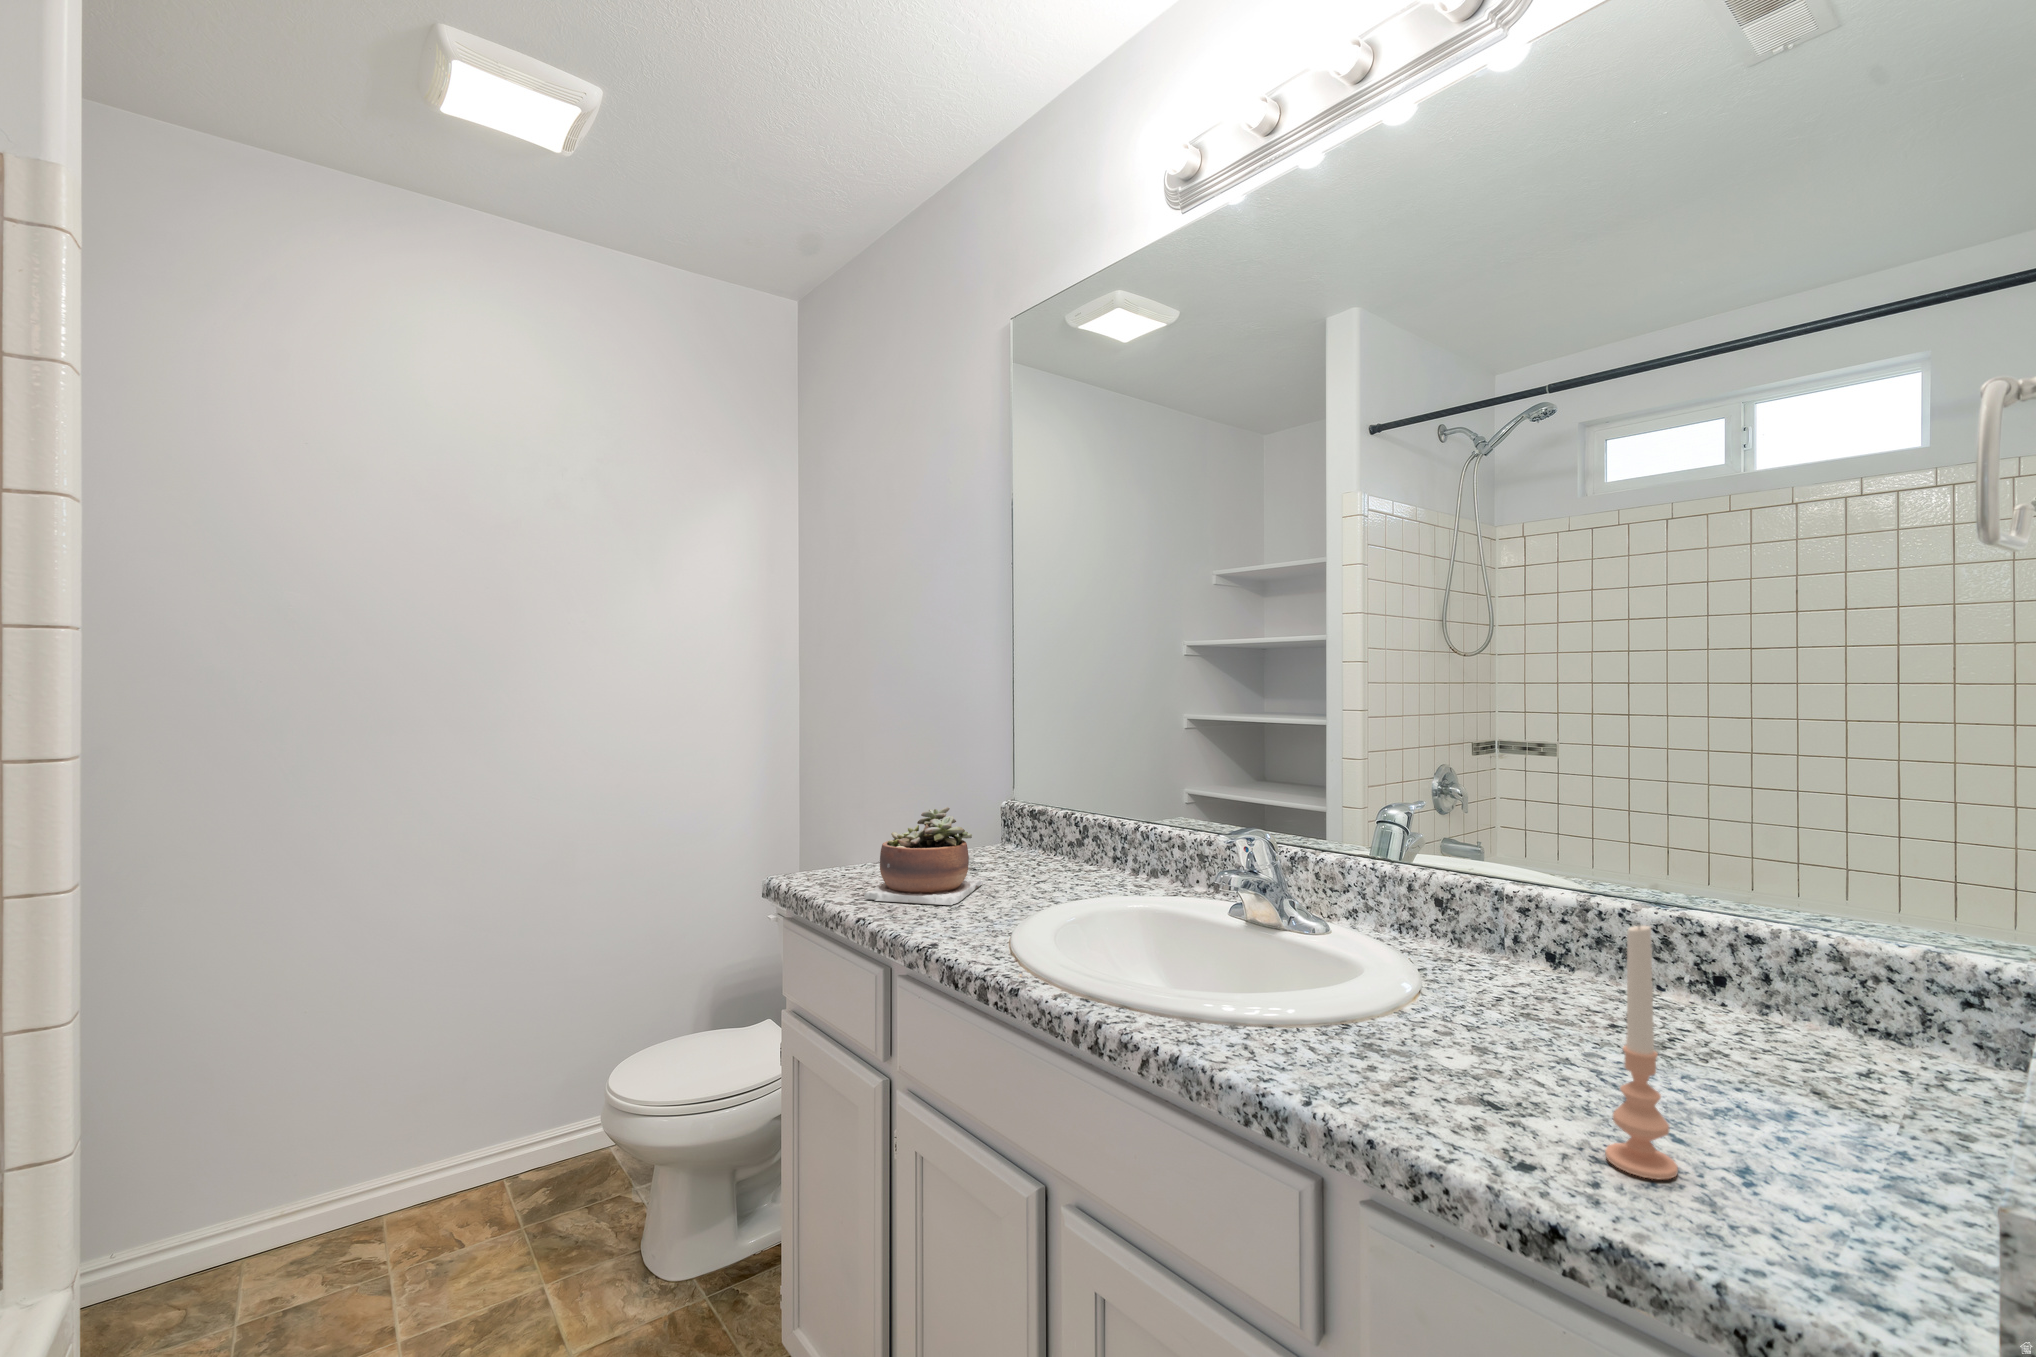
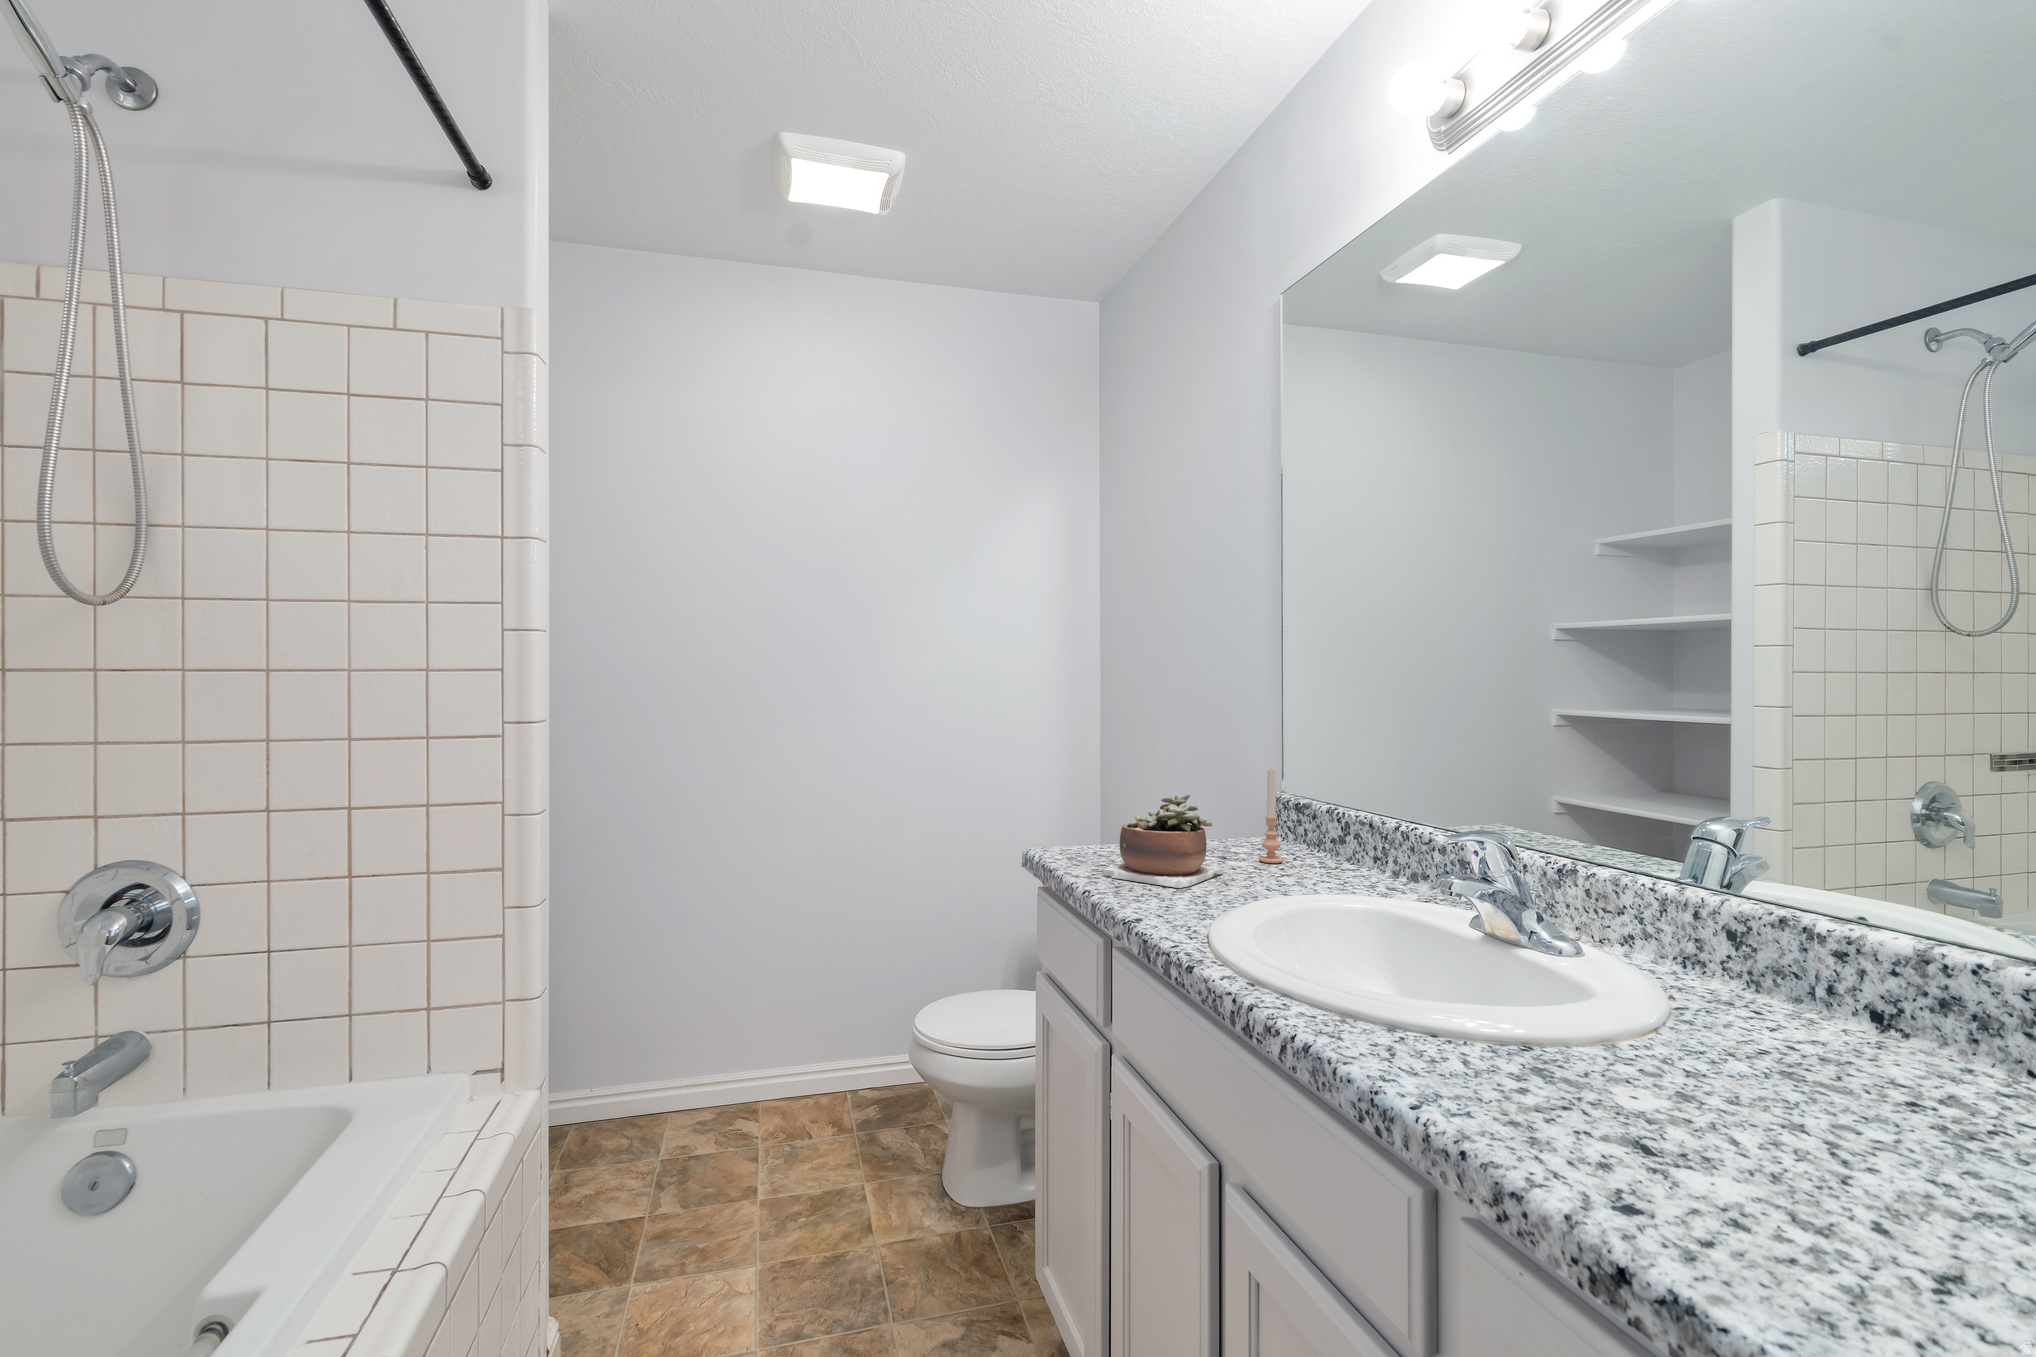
candle: present [1605,925,1678,1179] -> present [1259,769,1283,863]

